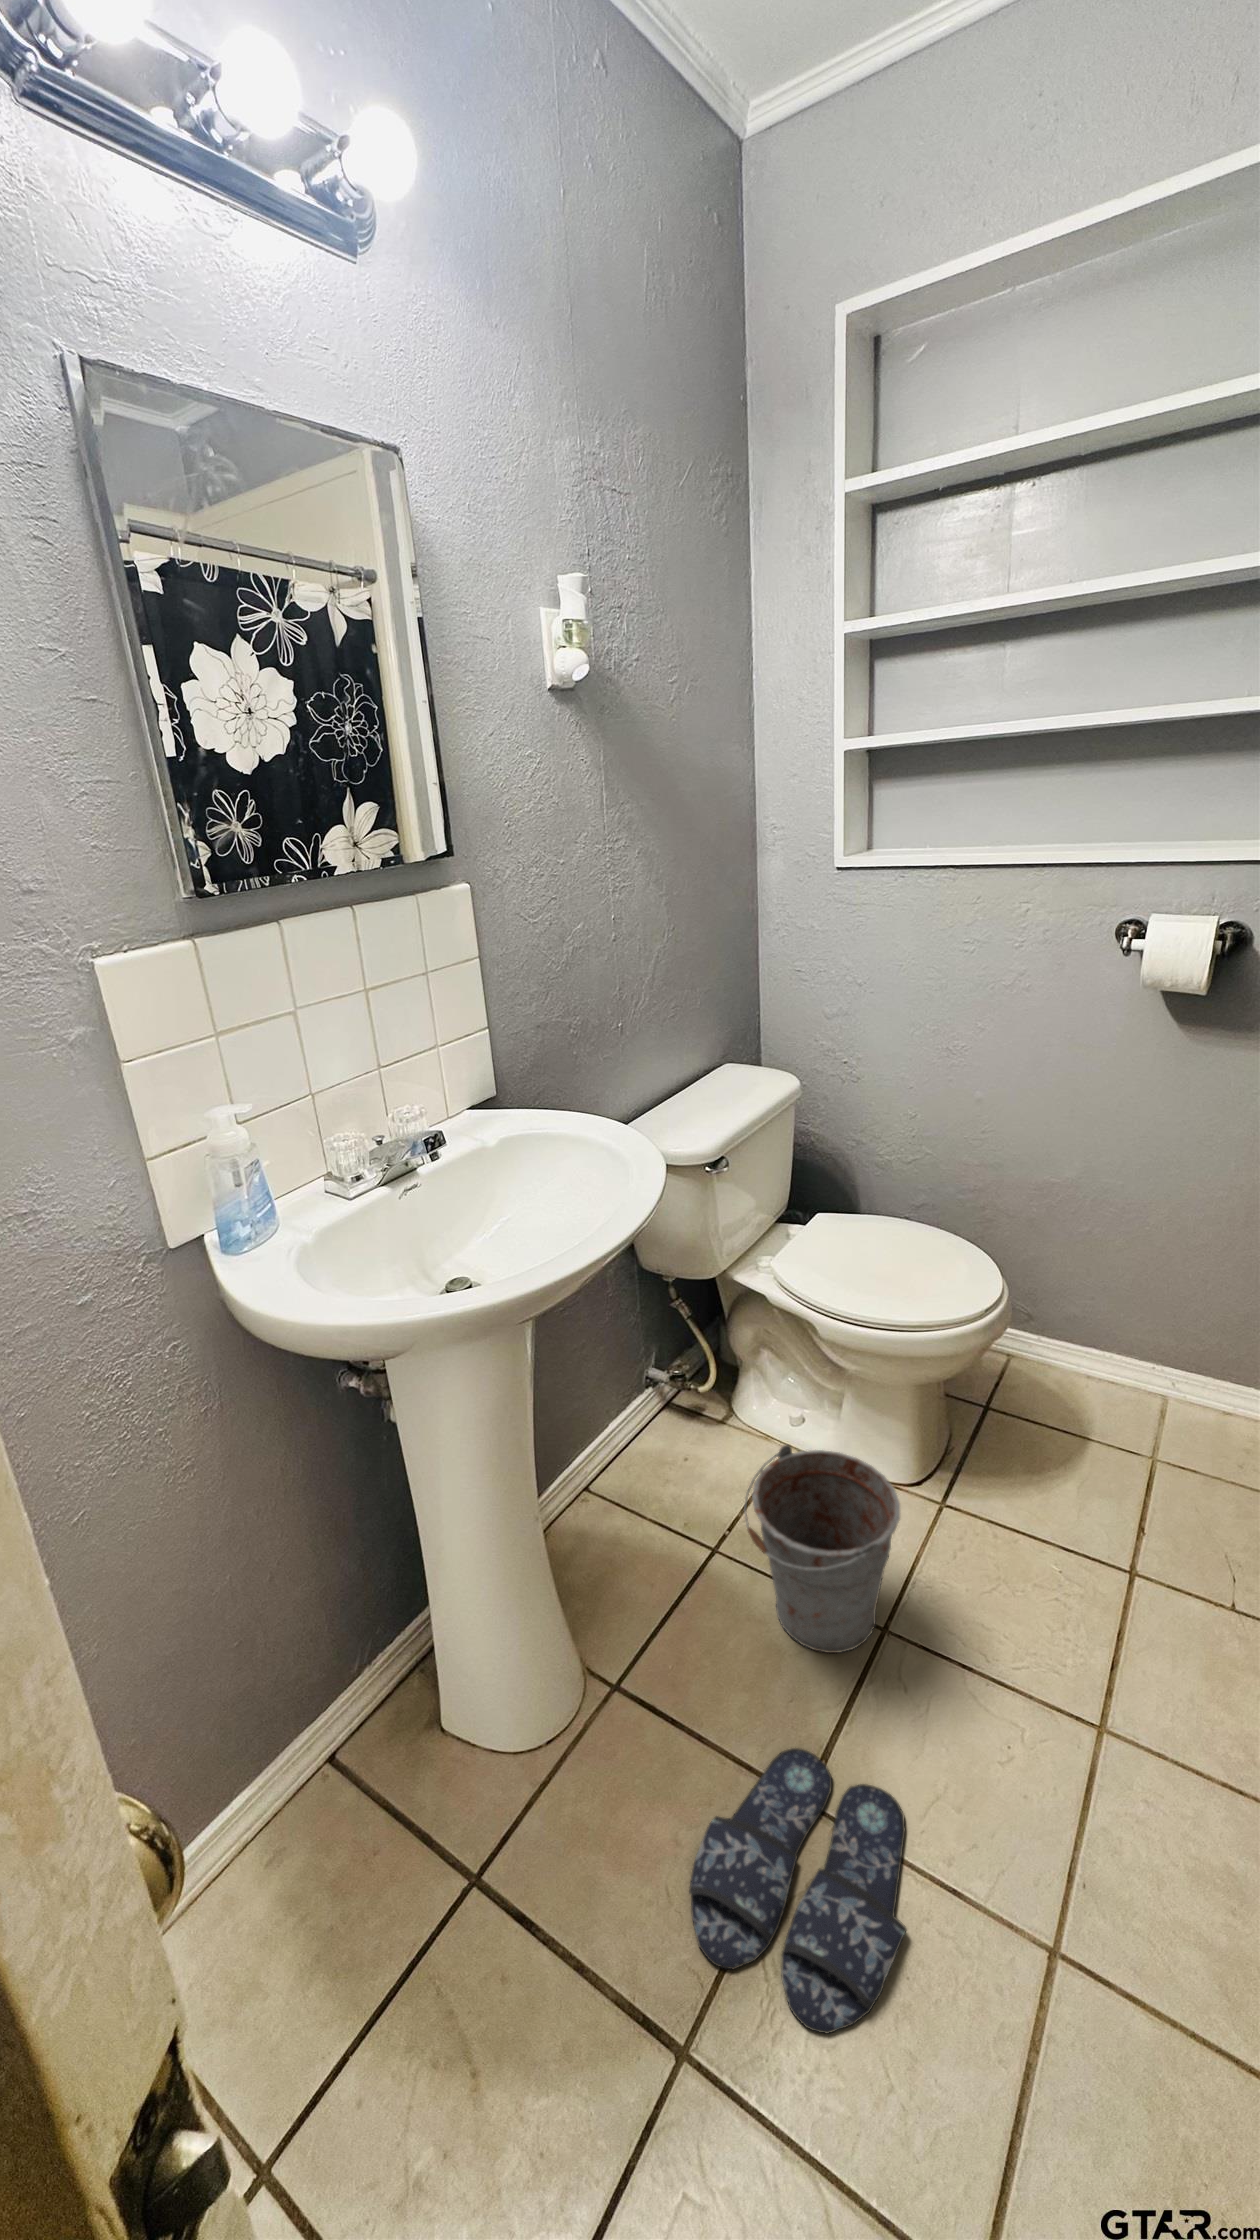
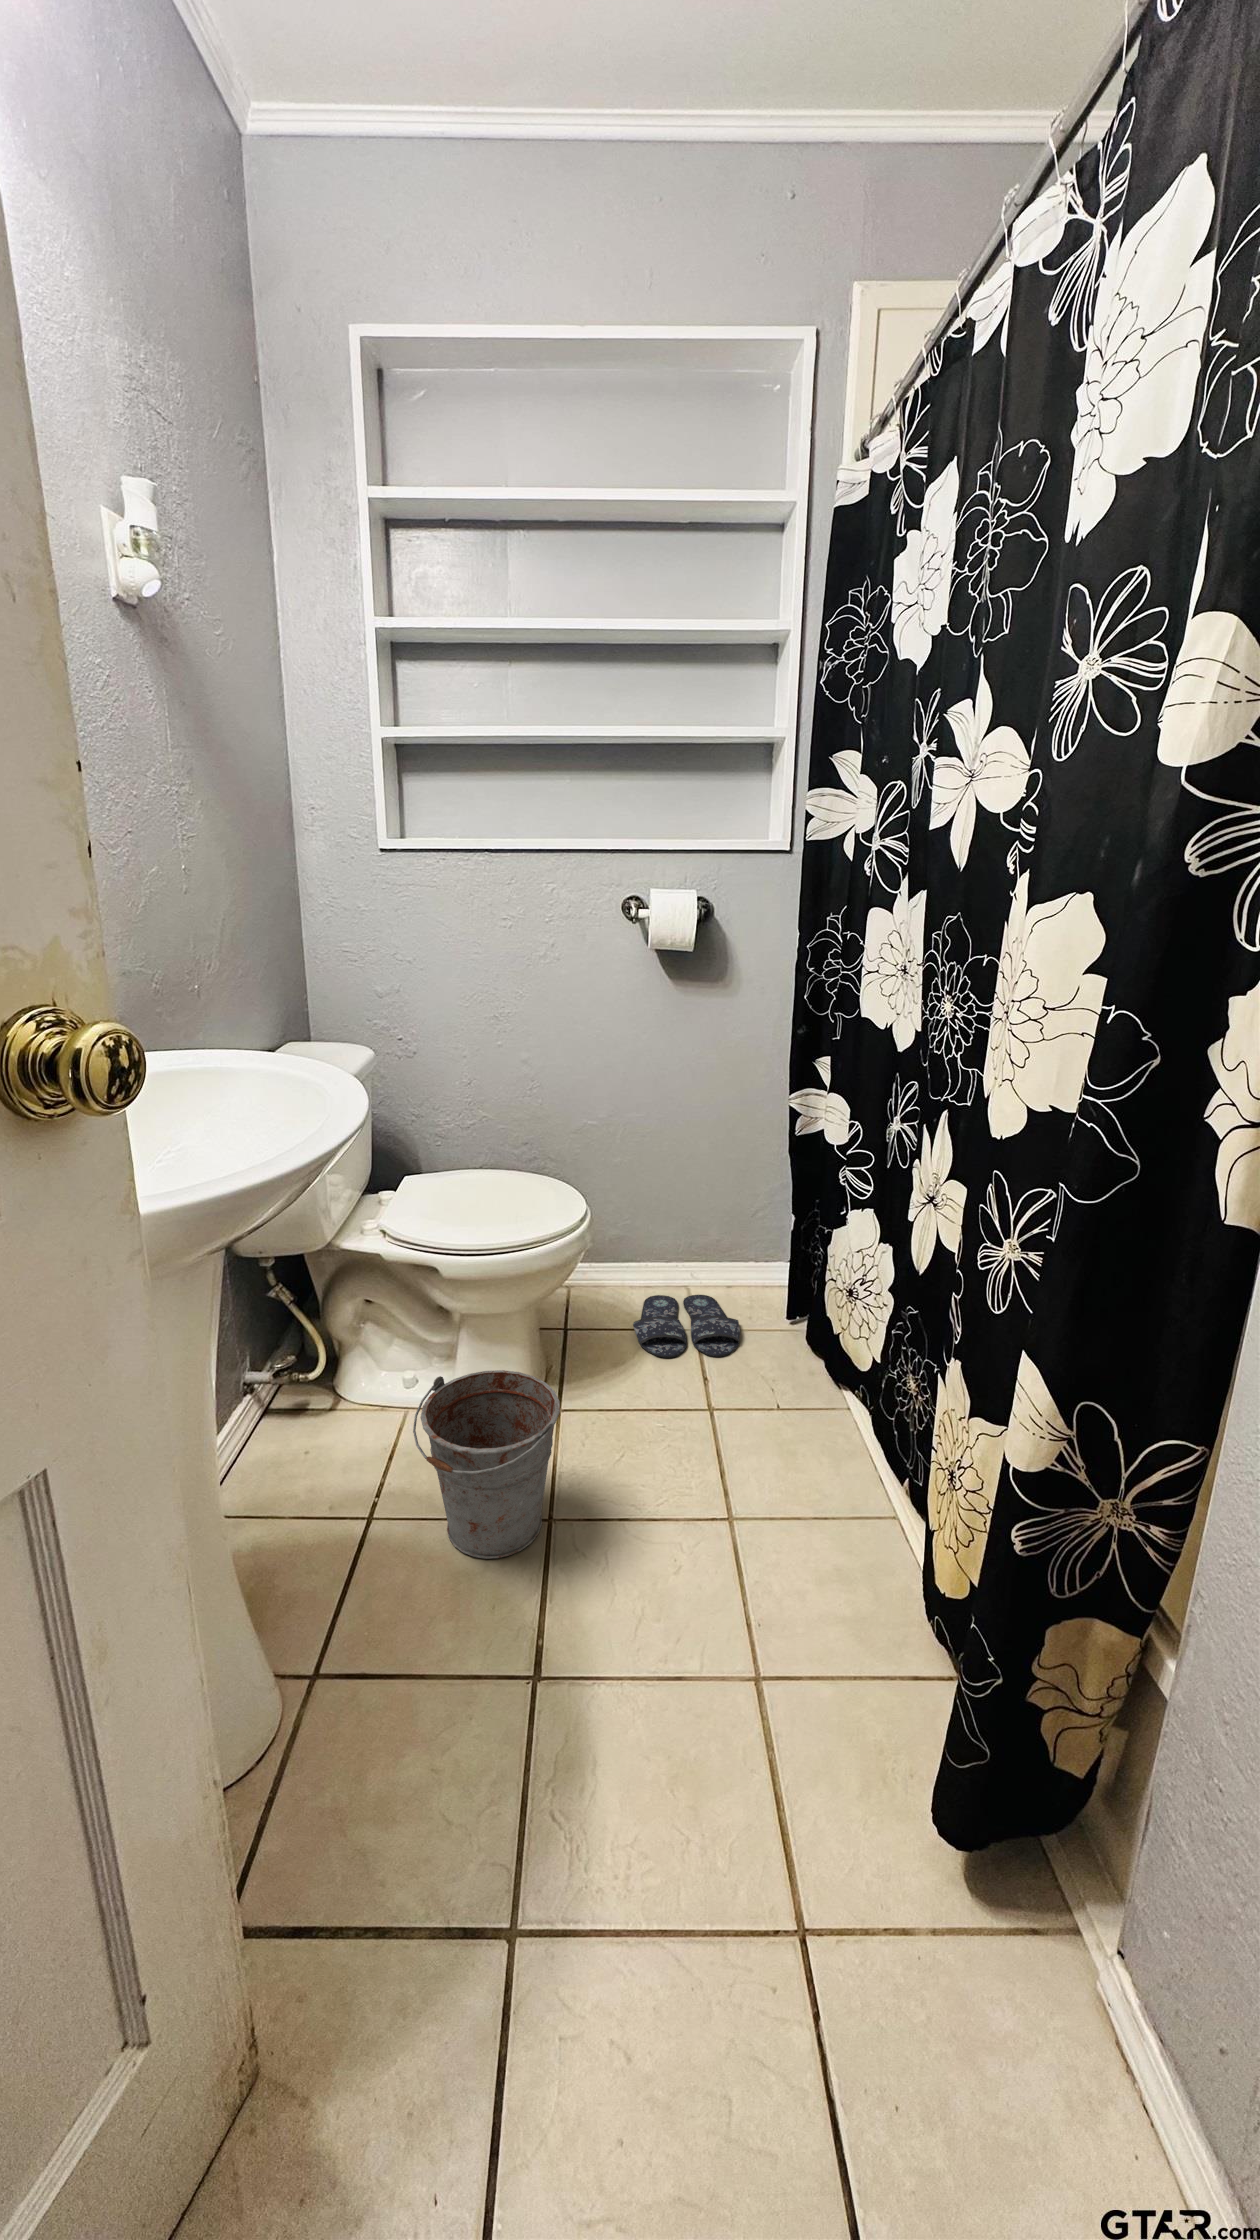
slippers: present [689,1748,907,2033] -> present [633,1295,740,1358]

